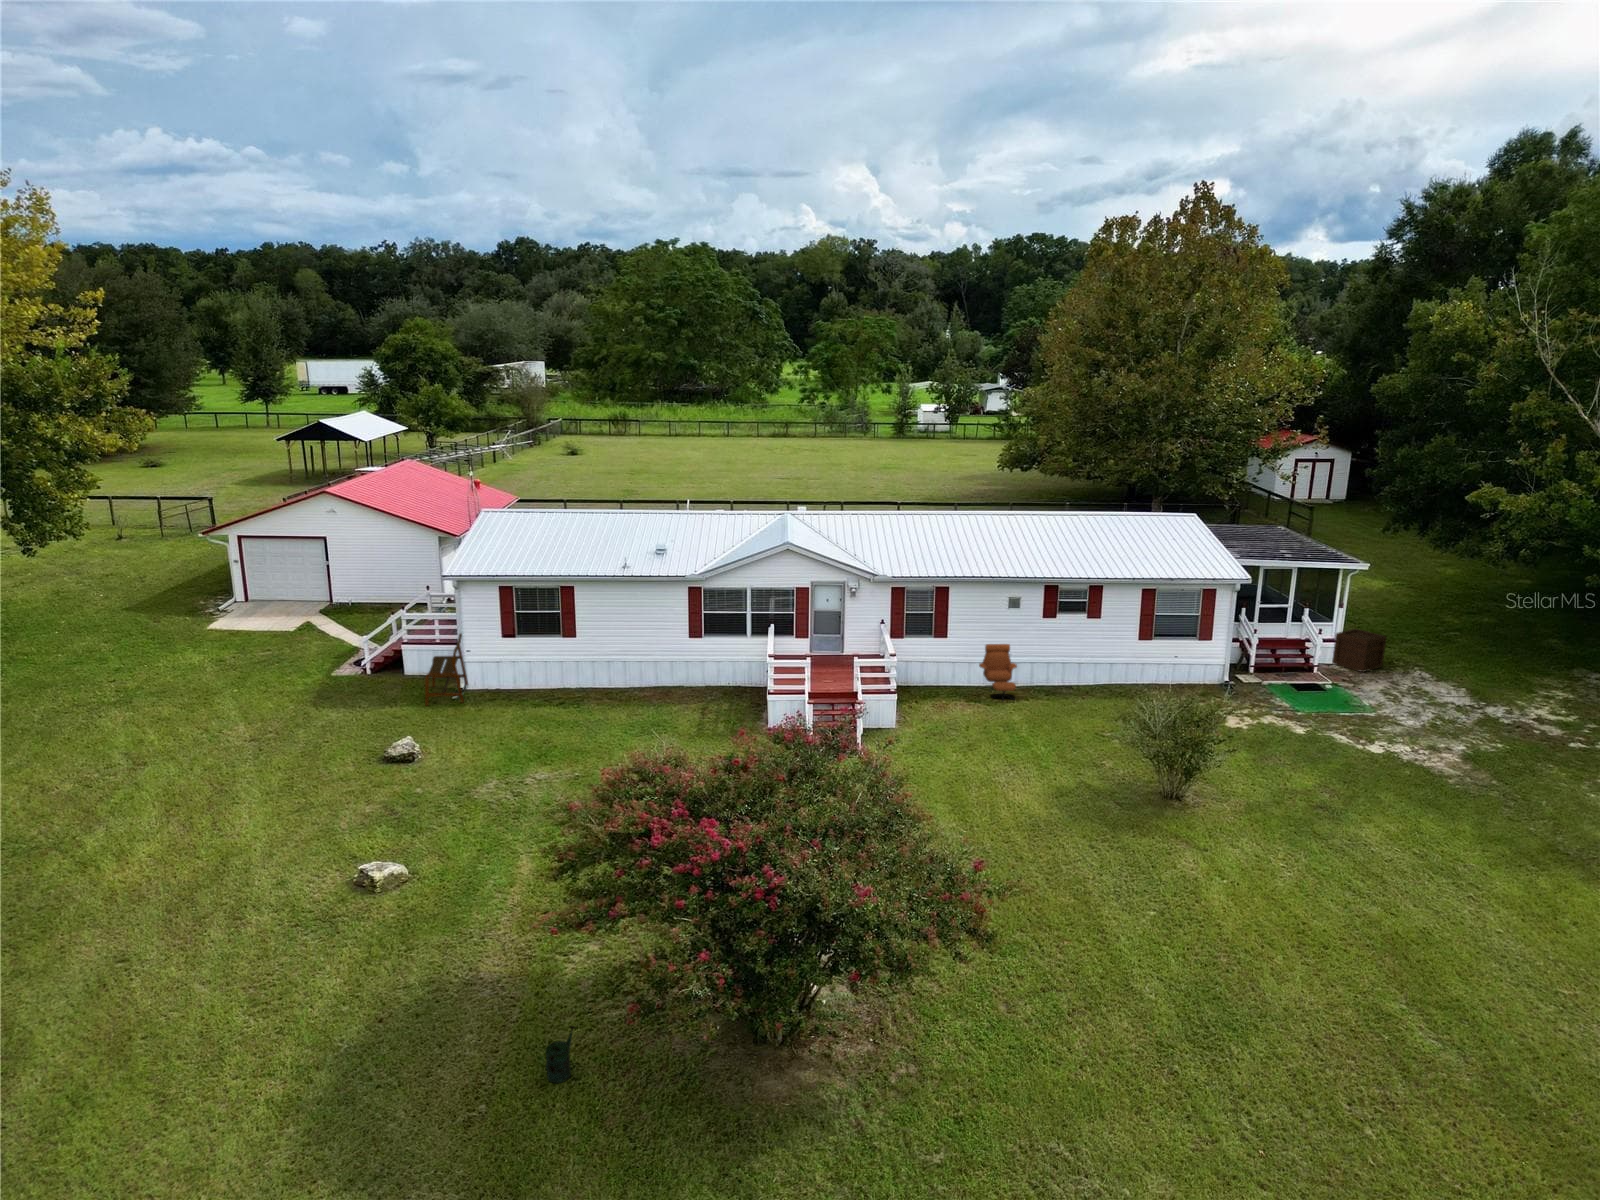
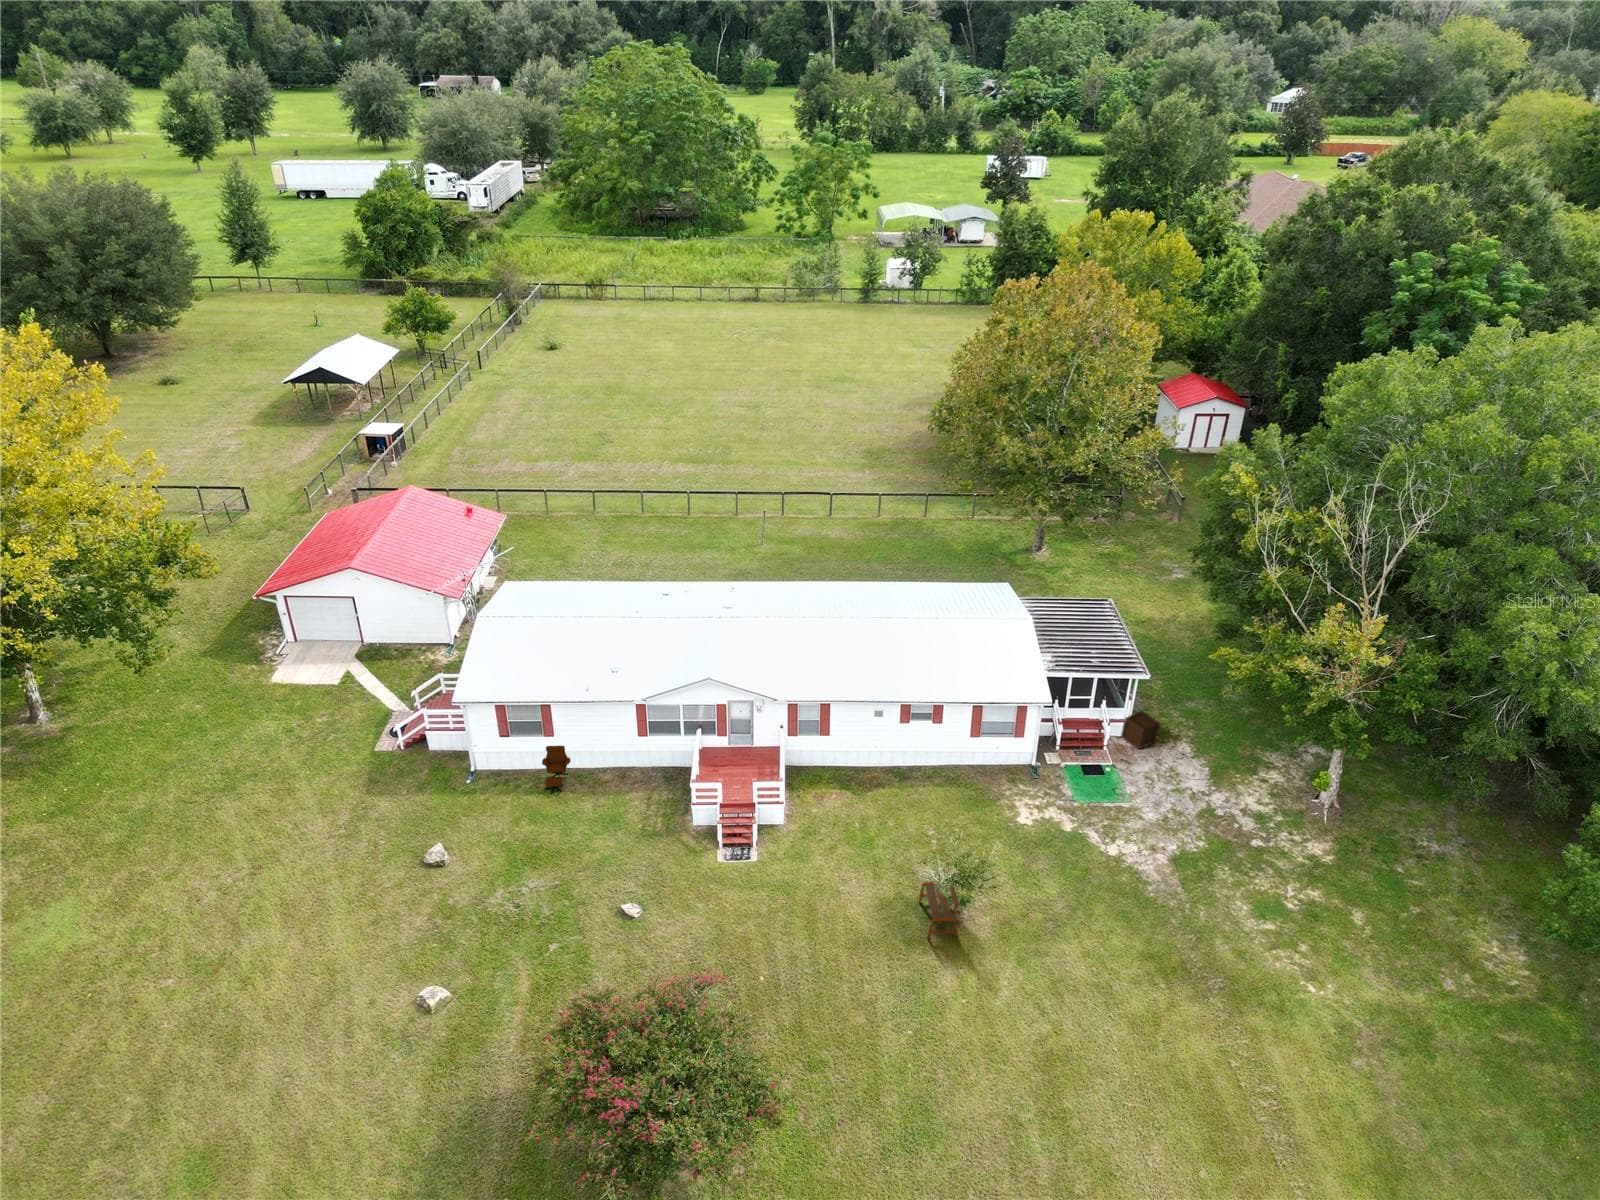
bench: present [425,634,468,706] -> present [919,869,959,940]
lounge chair: present [979,644,1017,700] -> present [542,746,570,794]
watering can: present [545,1026,576,1083] -> none [546,1142,562,1175]

